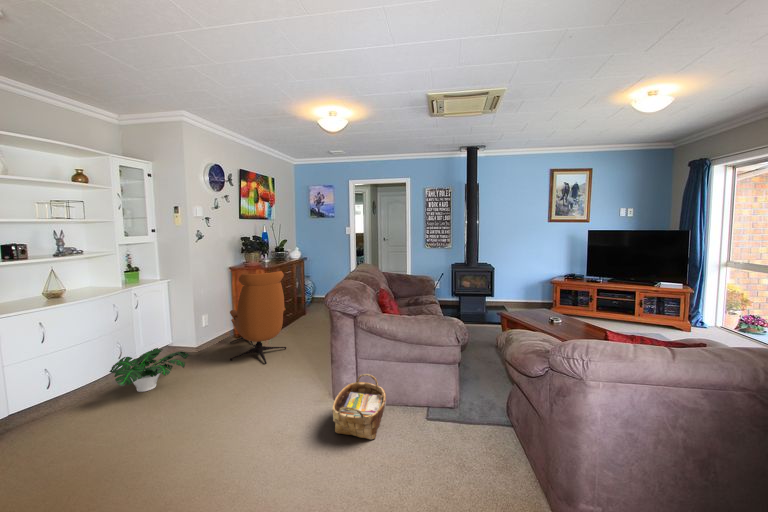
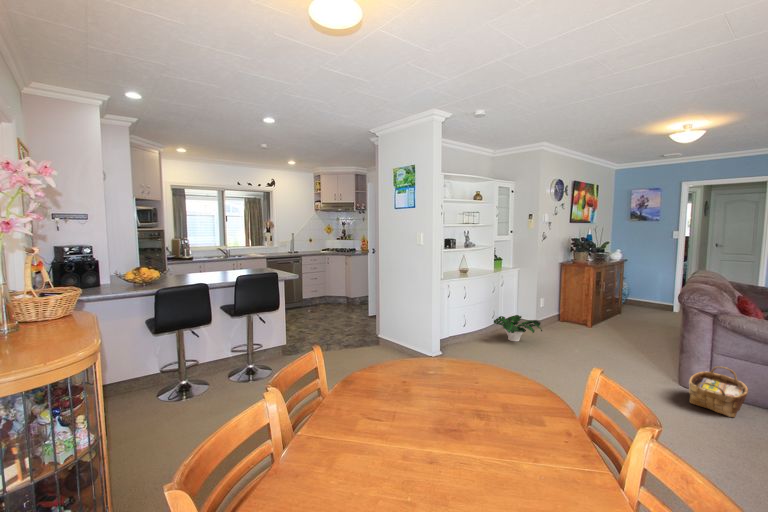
lounge chair: present [230,271,286,364] -> none [557,269,623,345]

